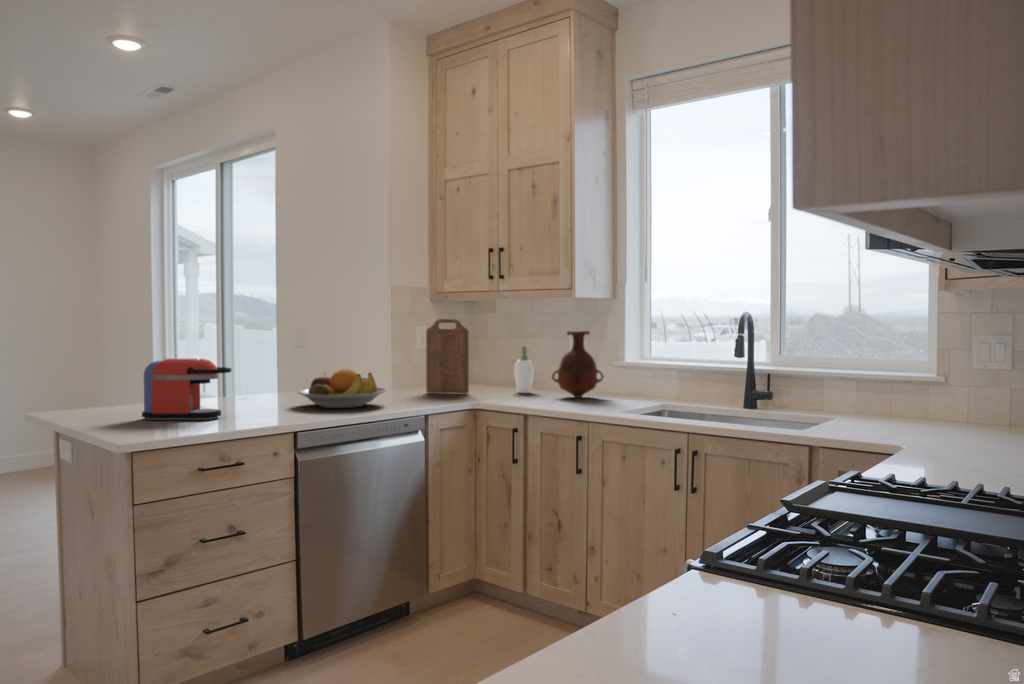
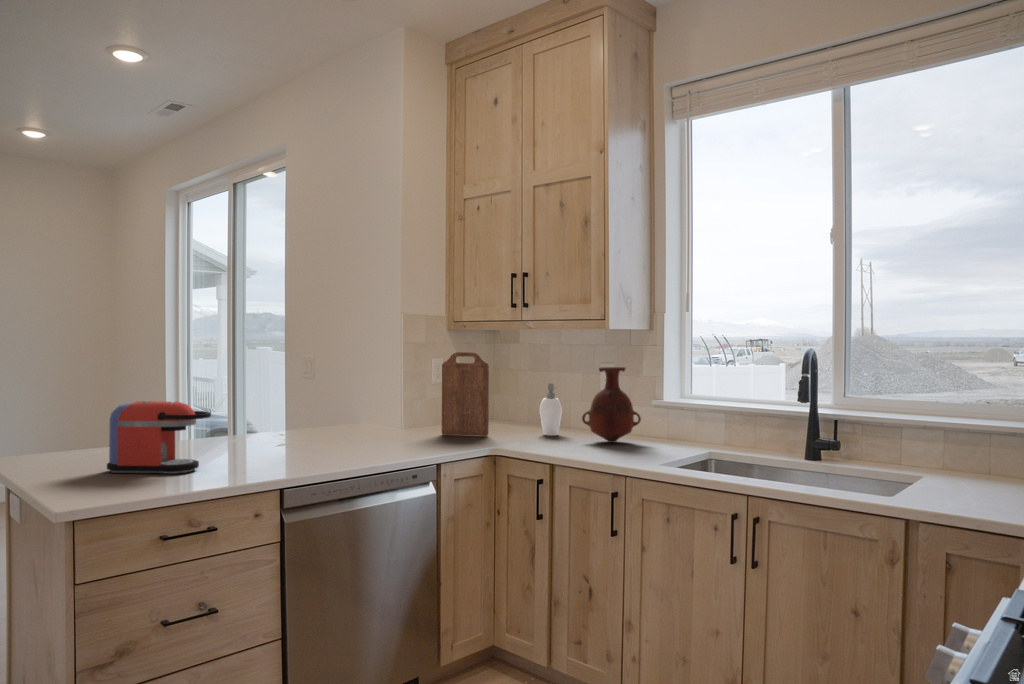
fruit bowl: present [297,369,386,408] -> none [291,411,393,456]

